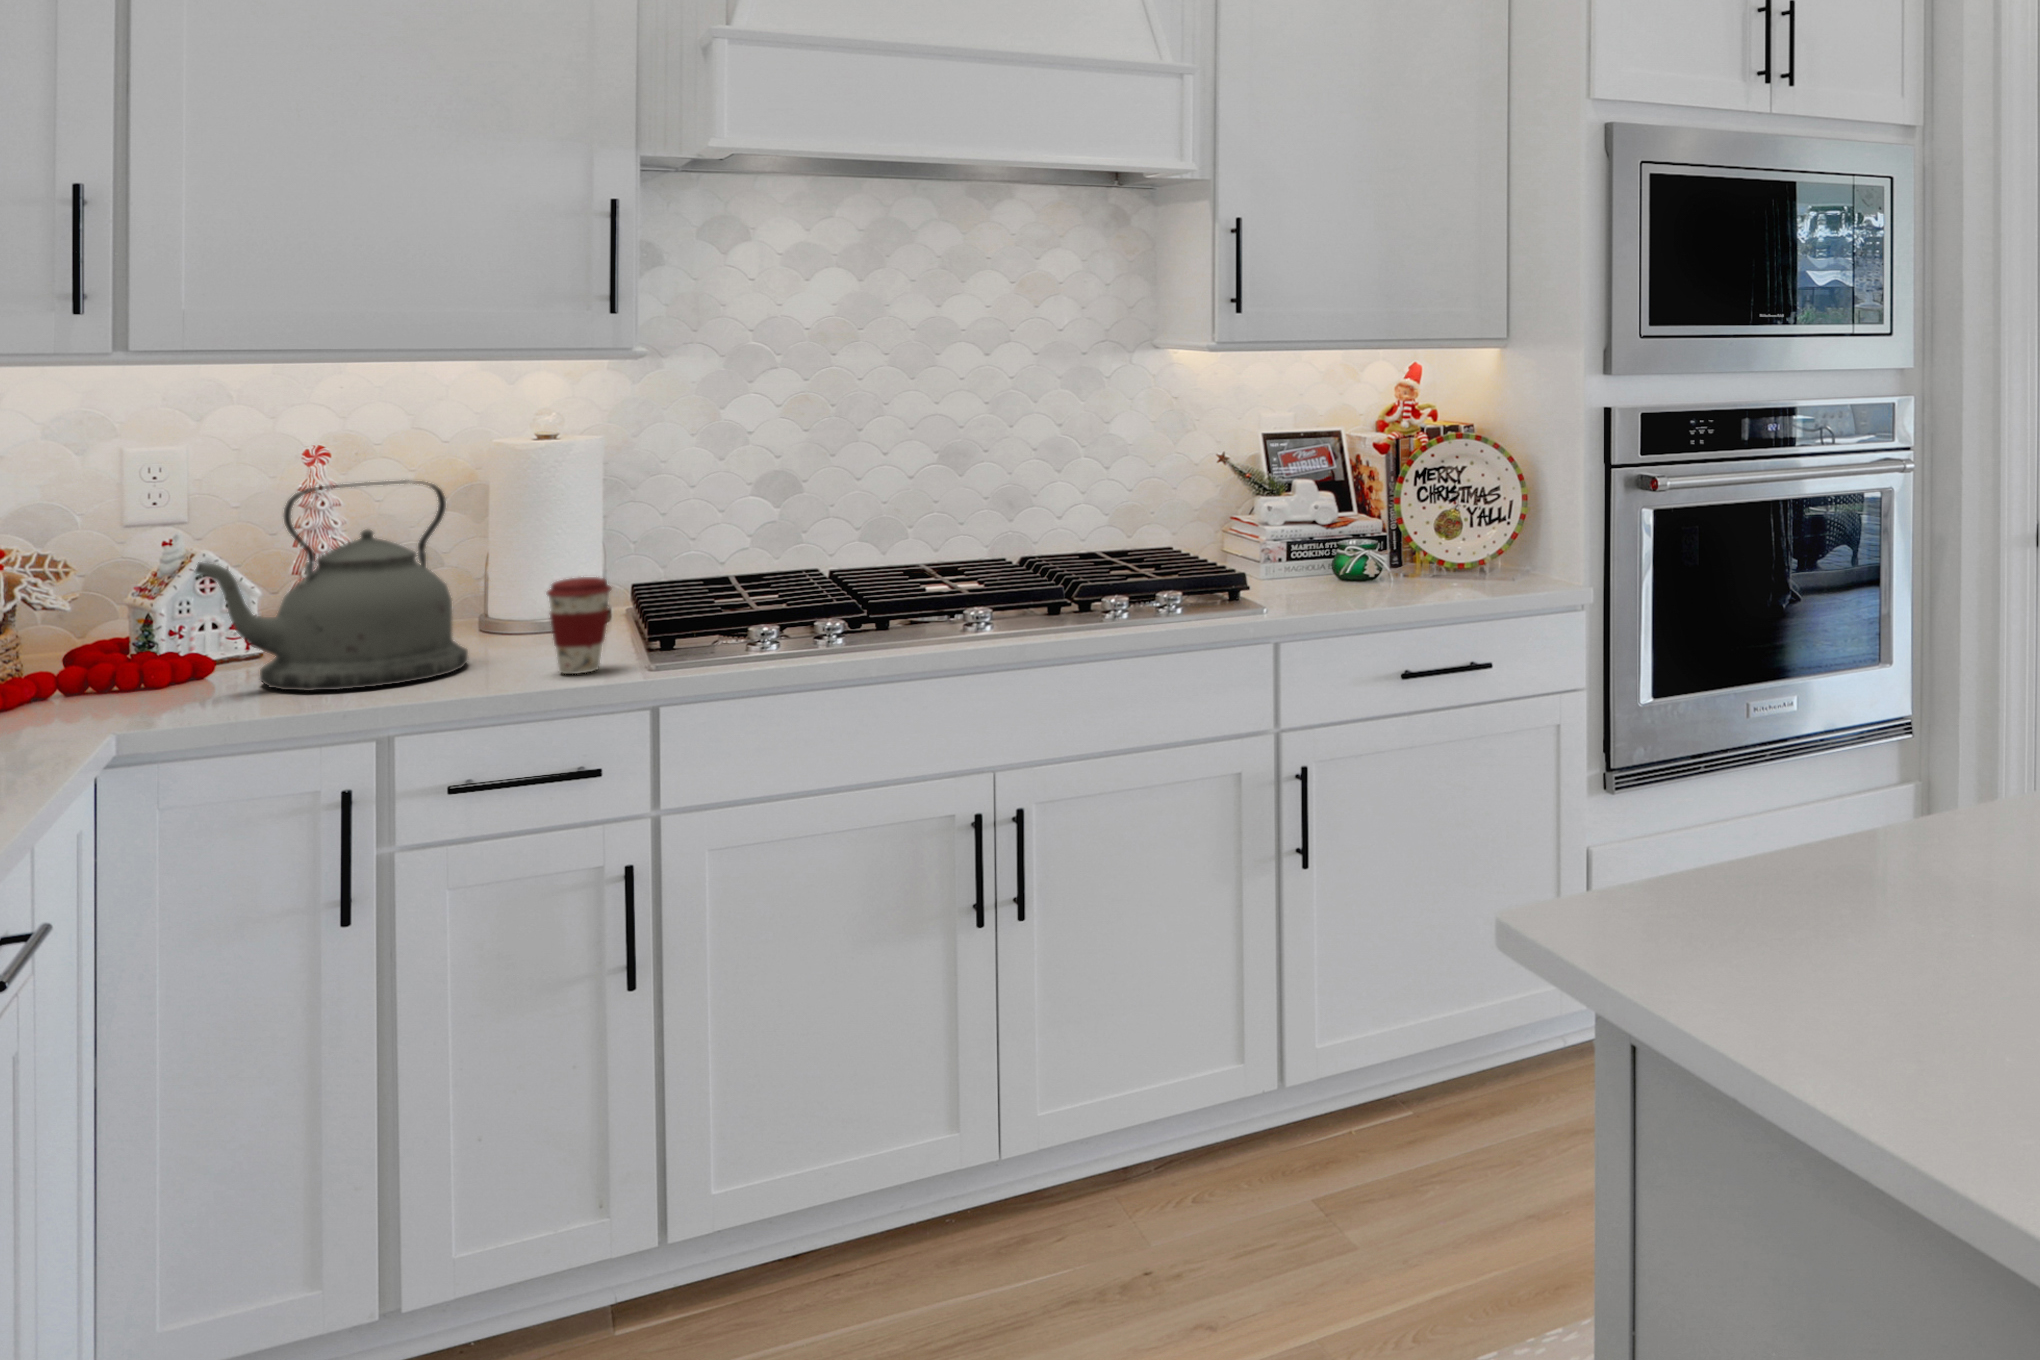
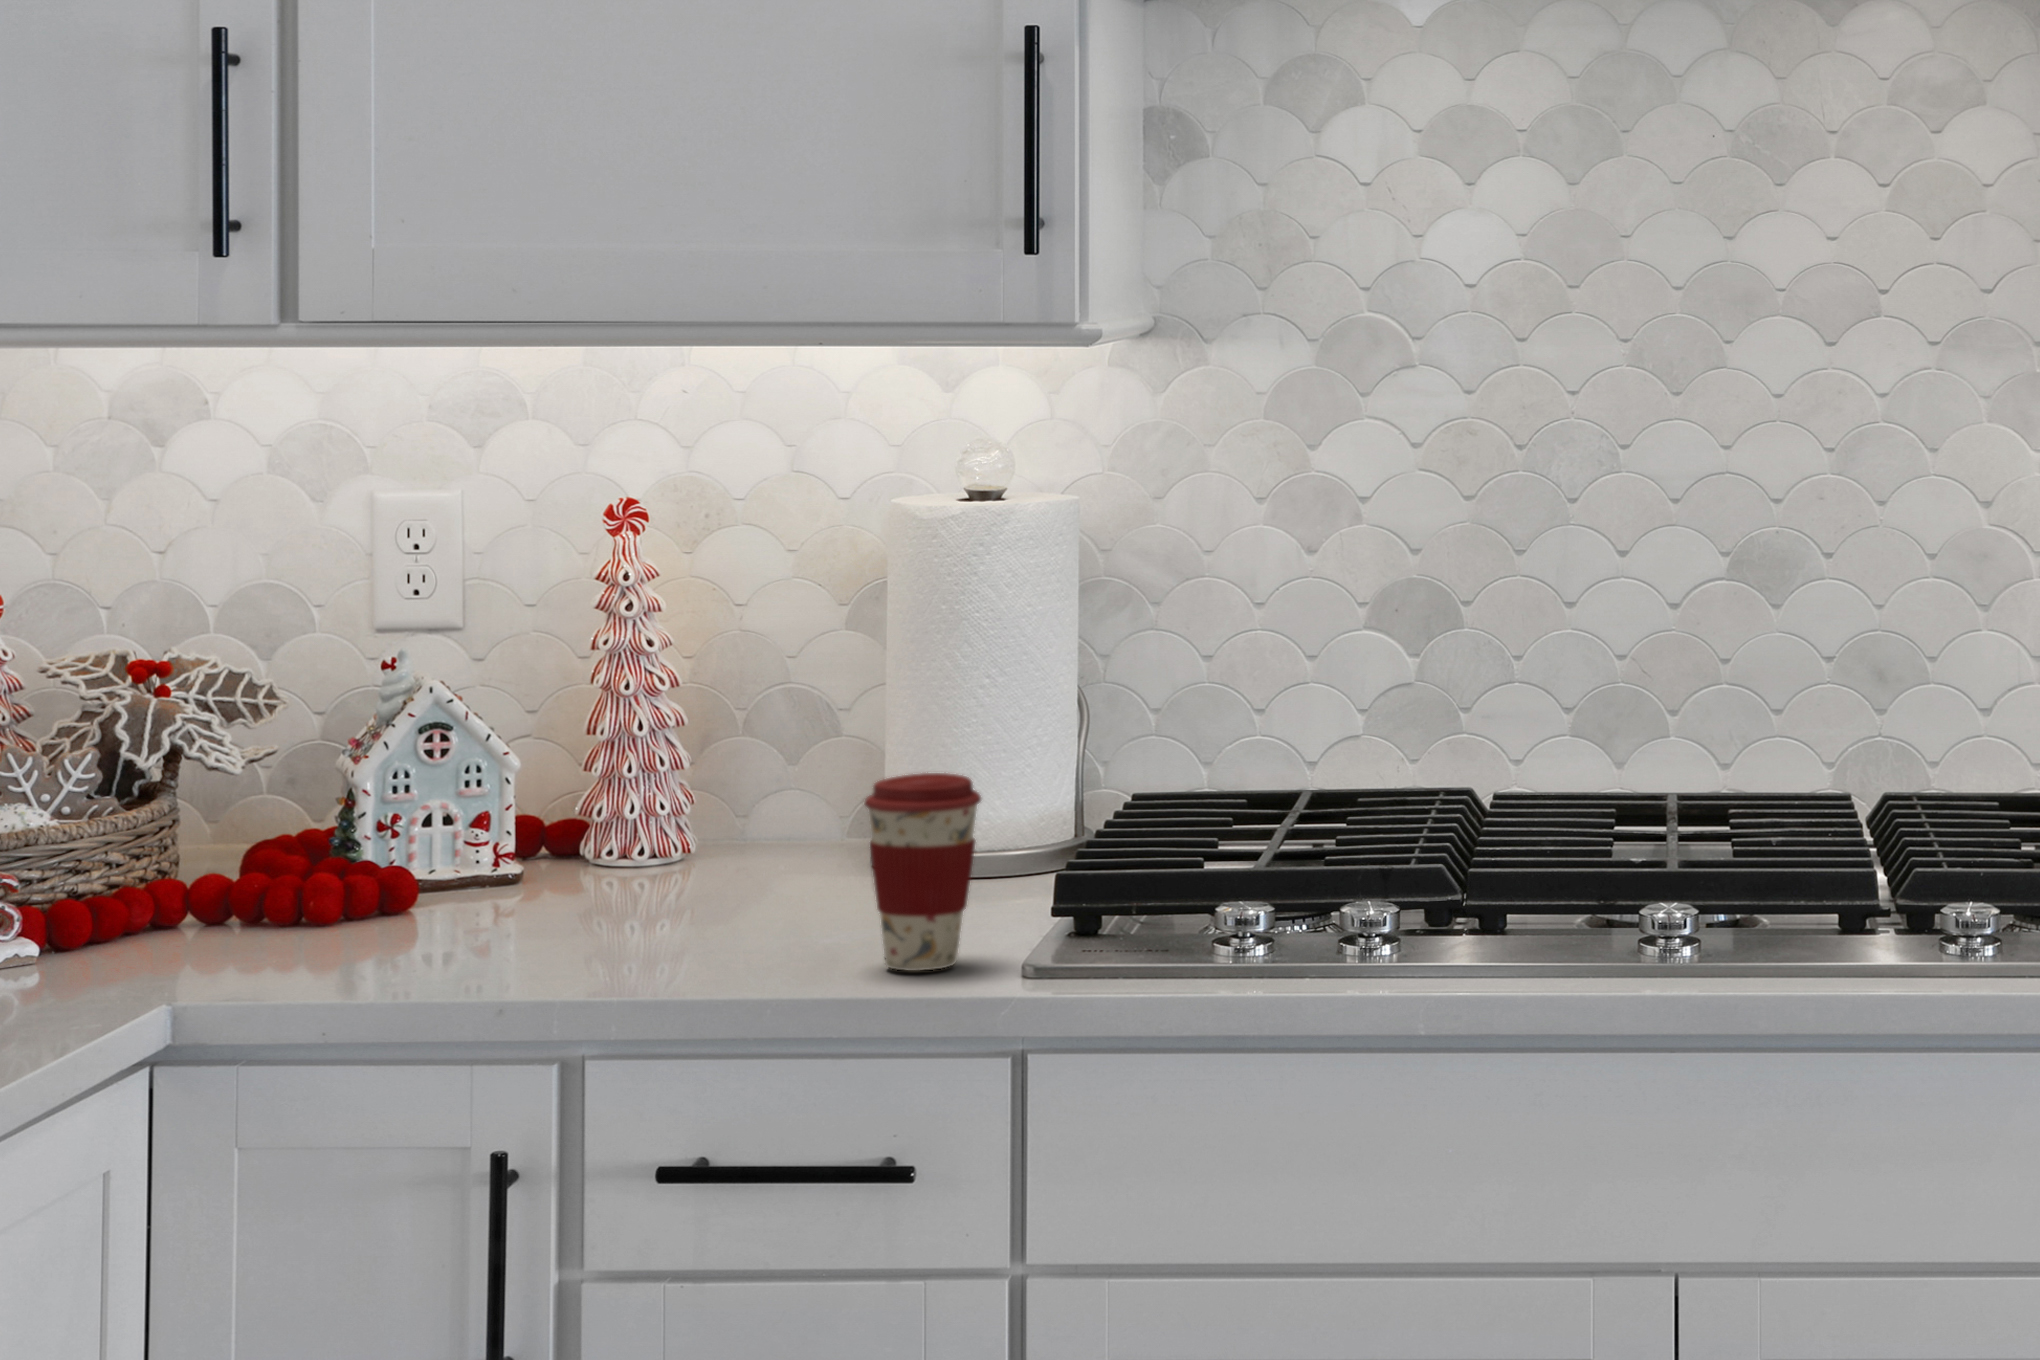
kettle: present [196,480,468,691] -> none [331,563,779,958]

